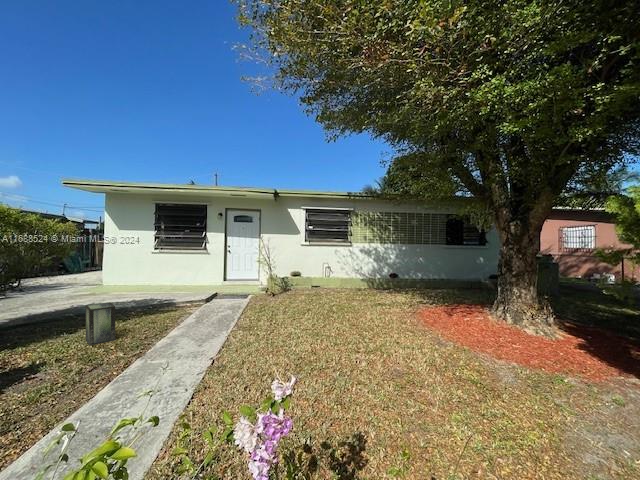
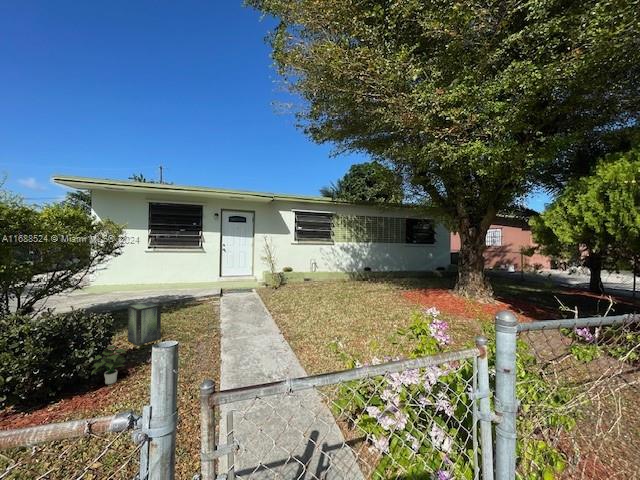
potted plant: none [15,342,57,379] -> present [92,345,125,384]

